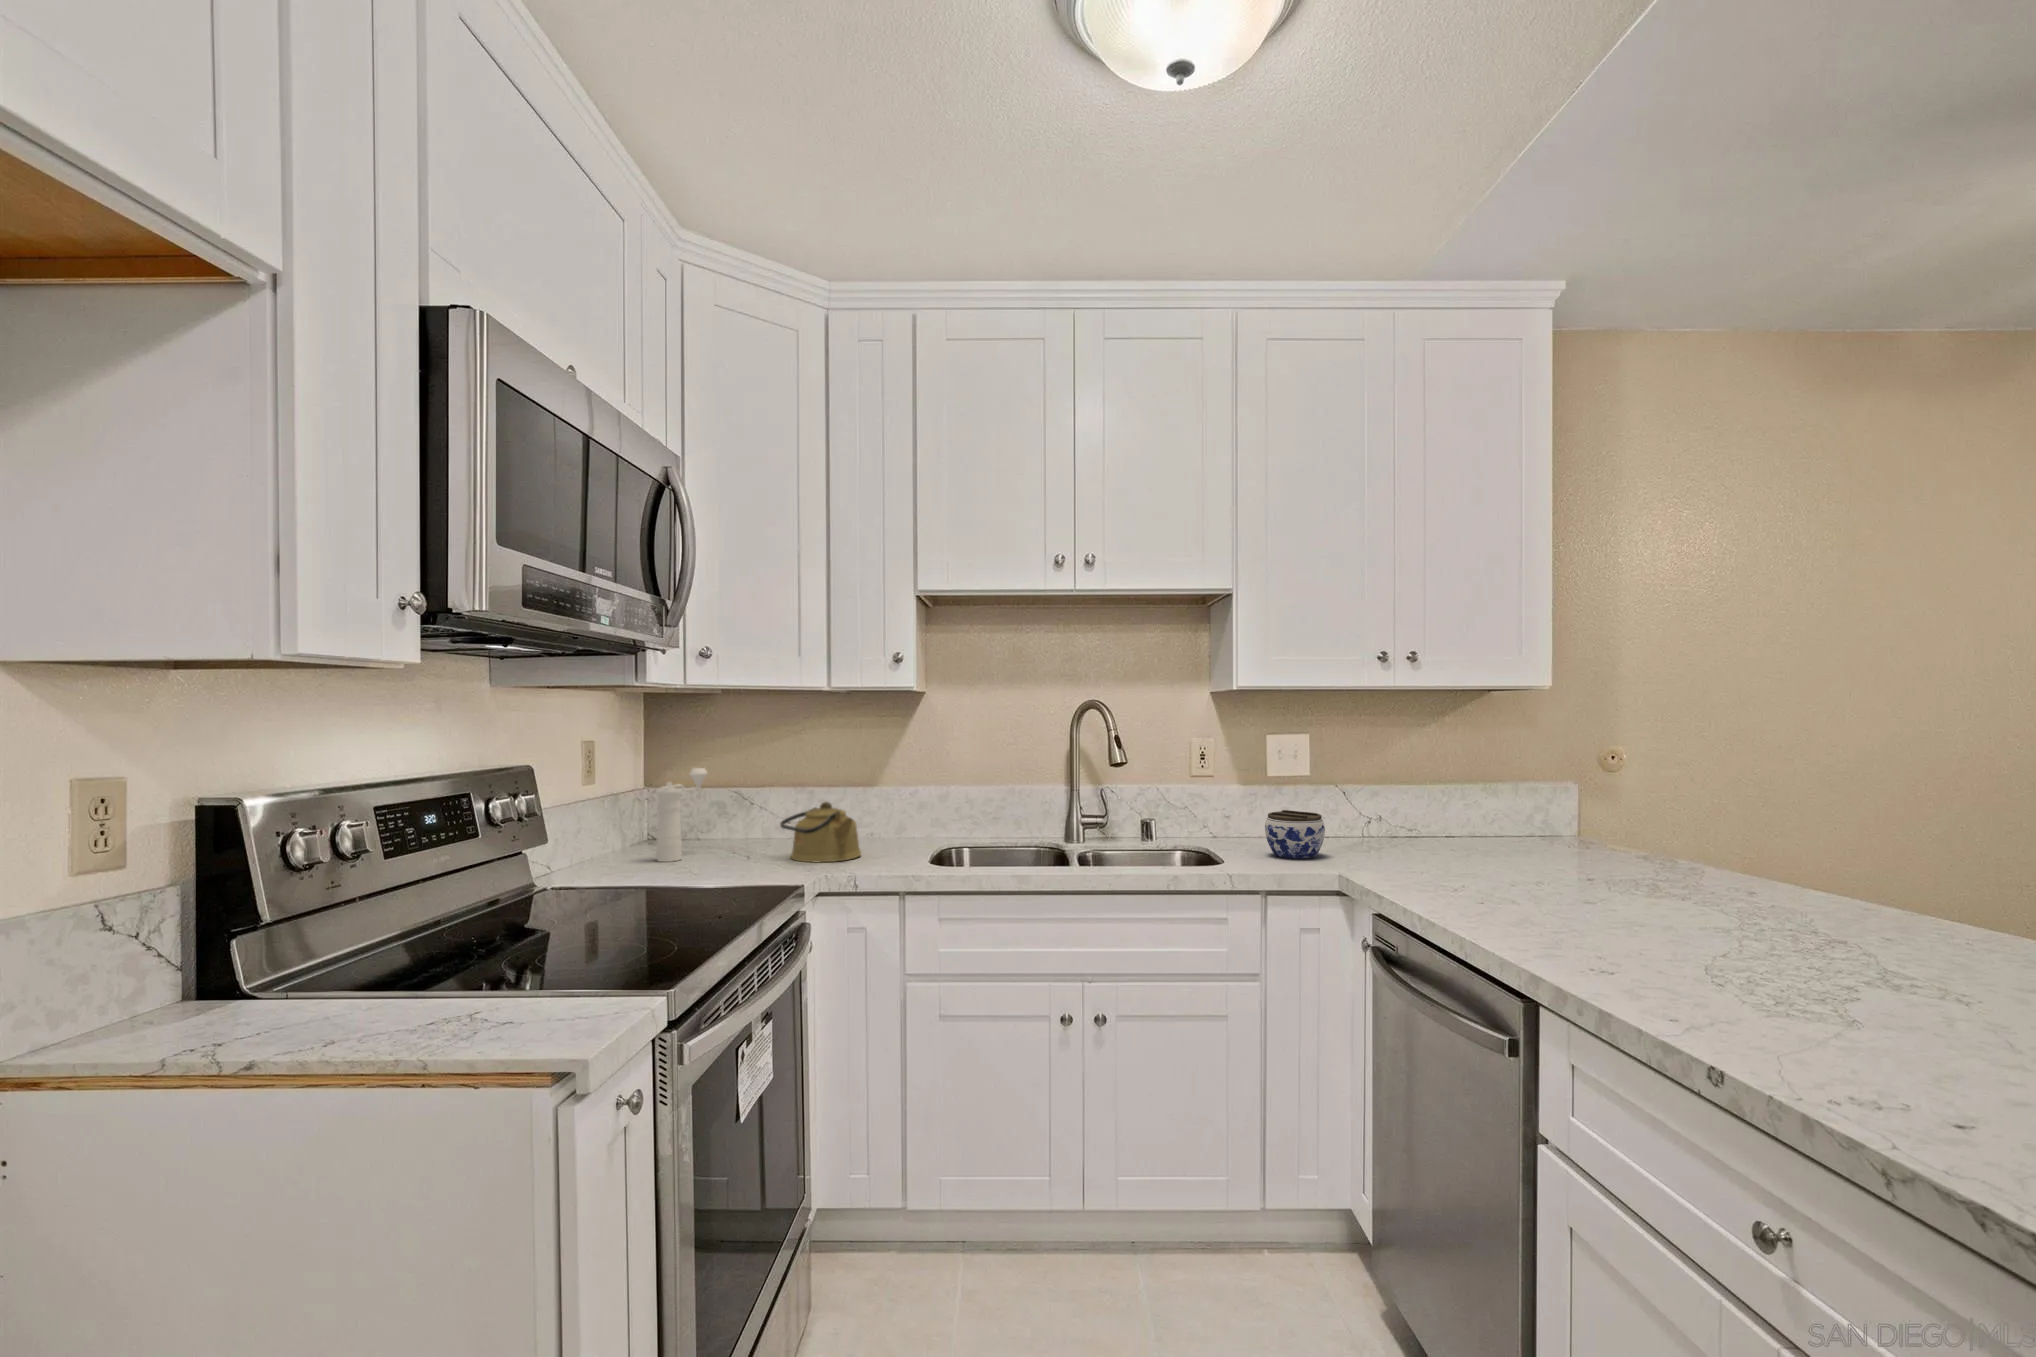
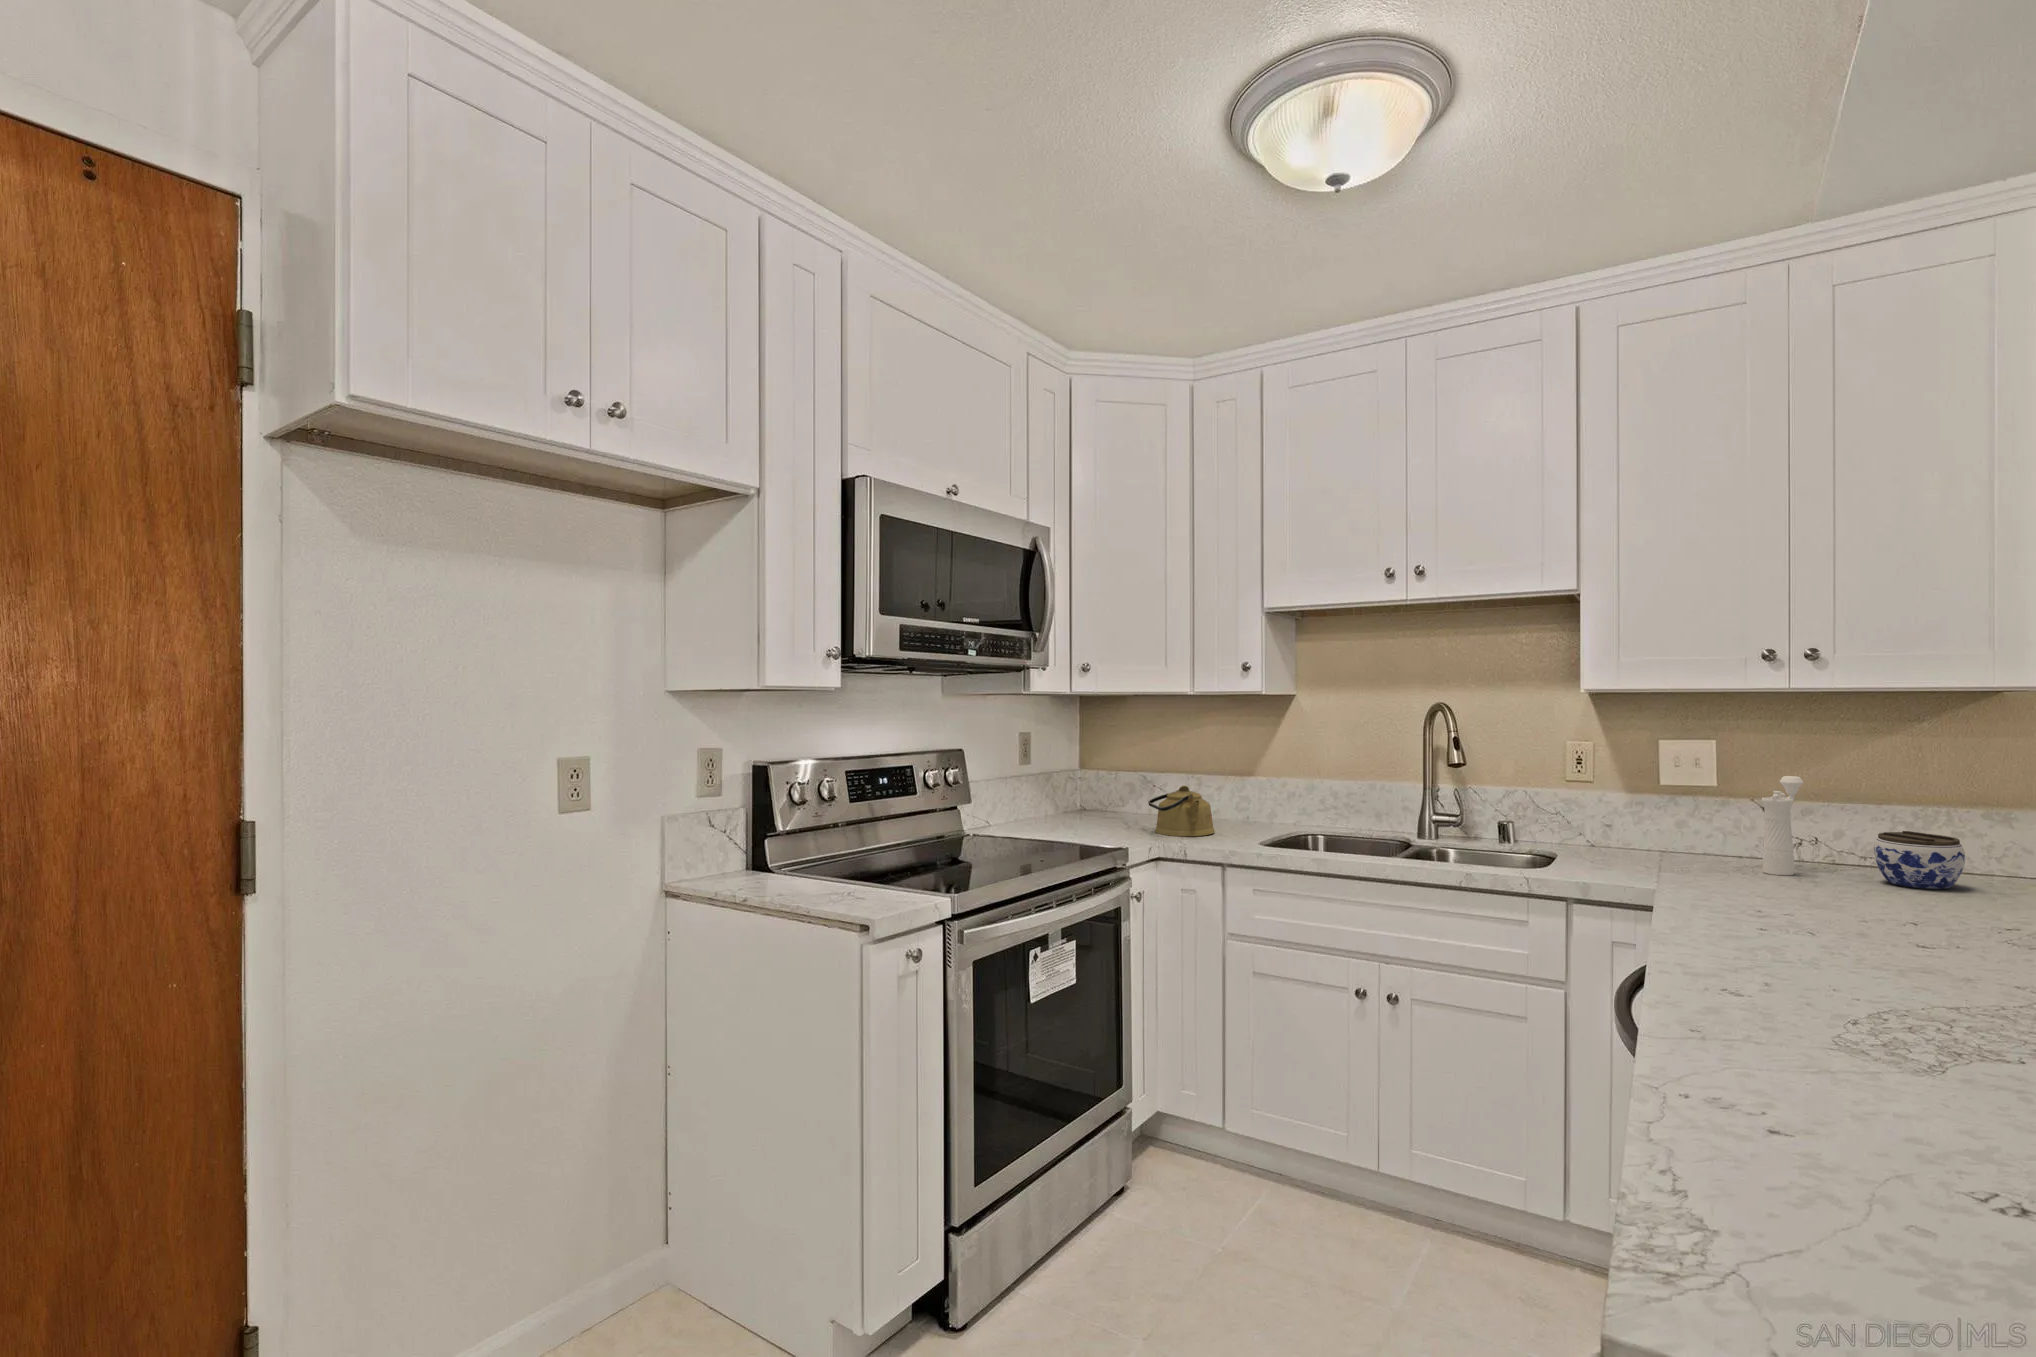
pepper mill: present [657,768,707,862] -> present [1761,776,1803,876]
jar: present [1265,810,1325,859] -> present [1874,831,1965,889]

